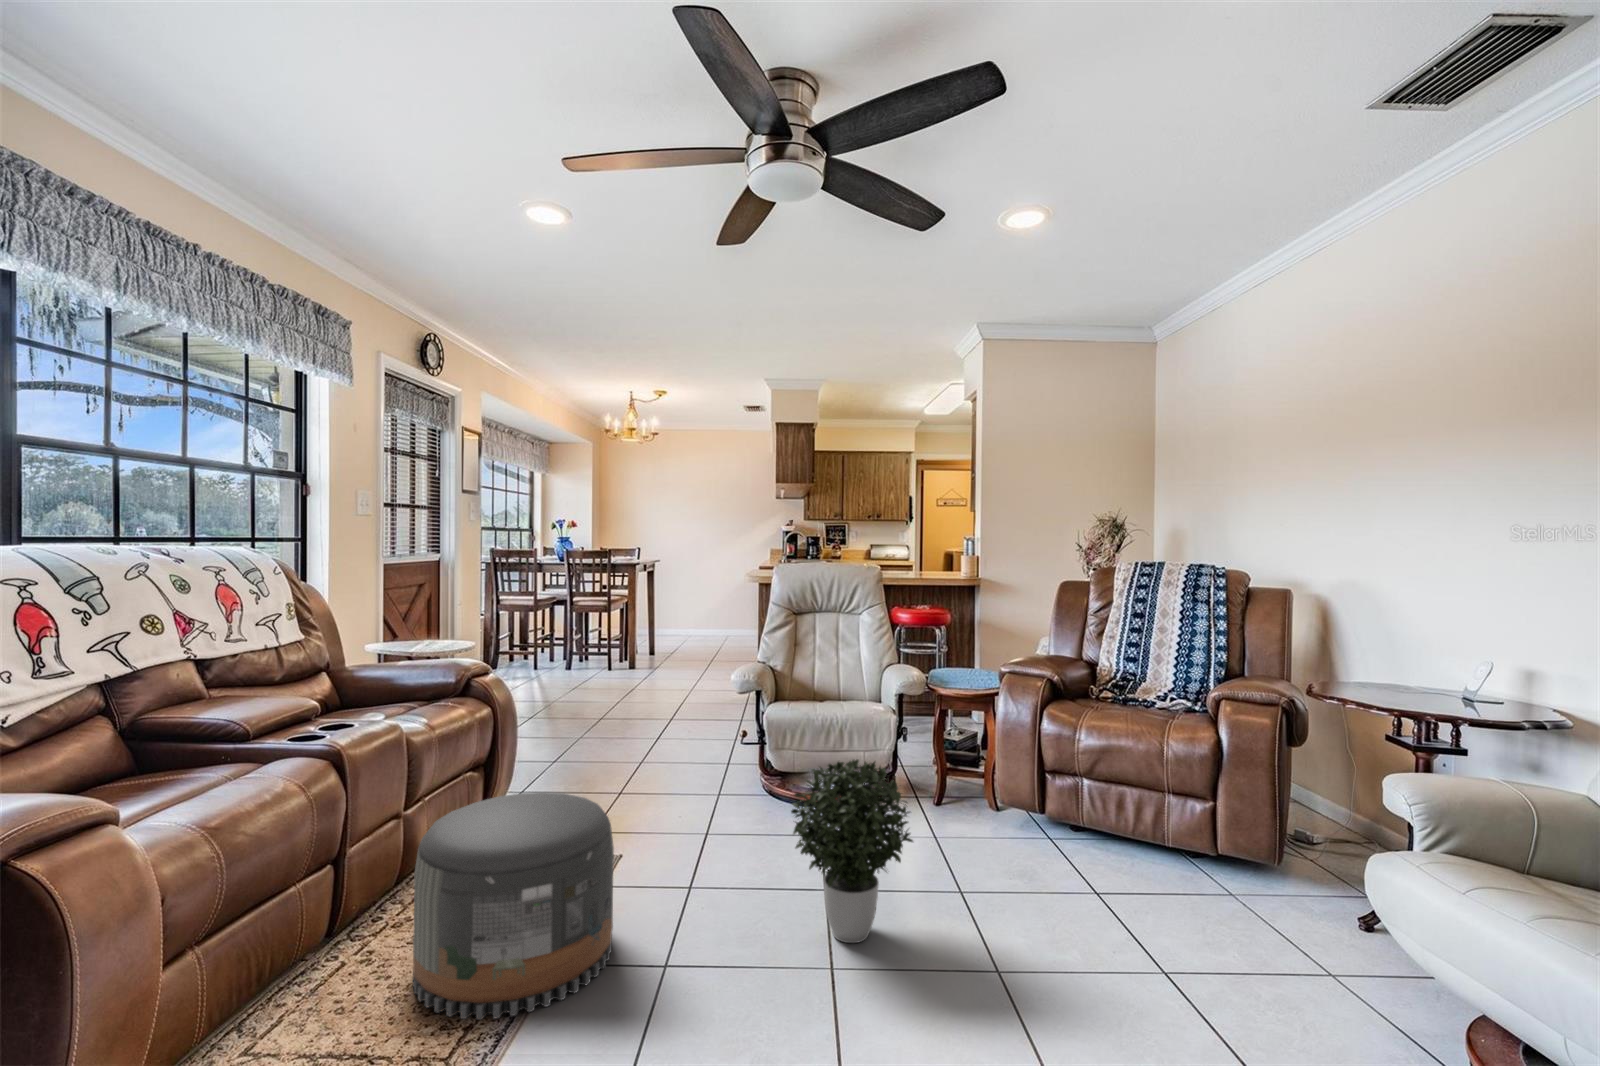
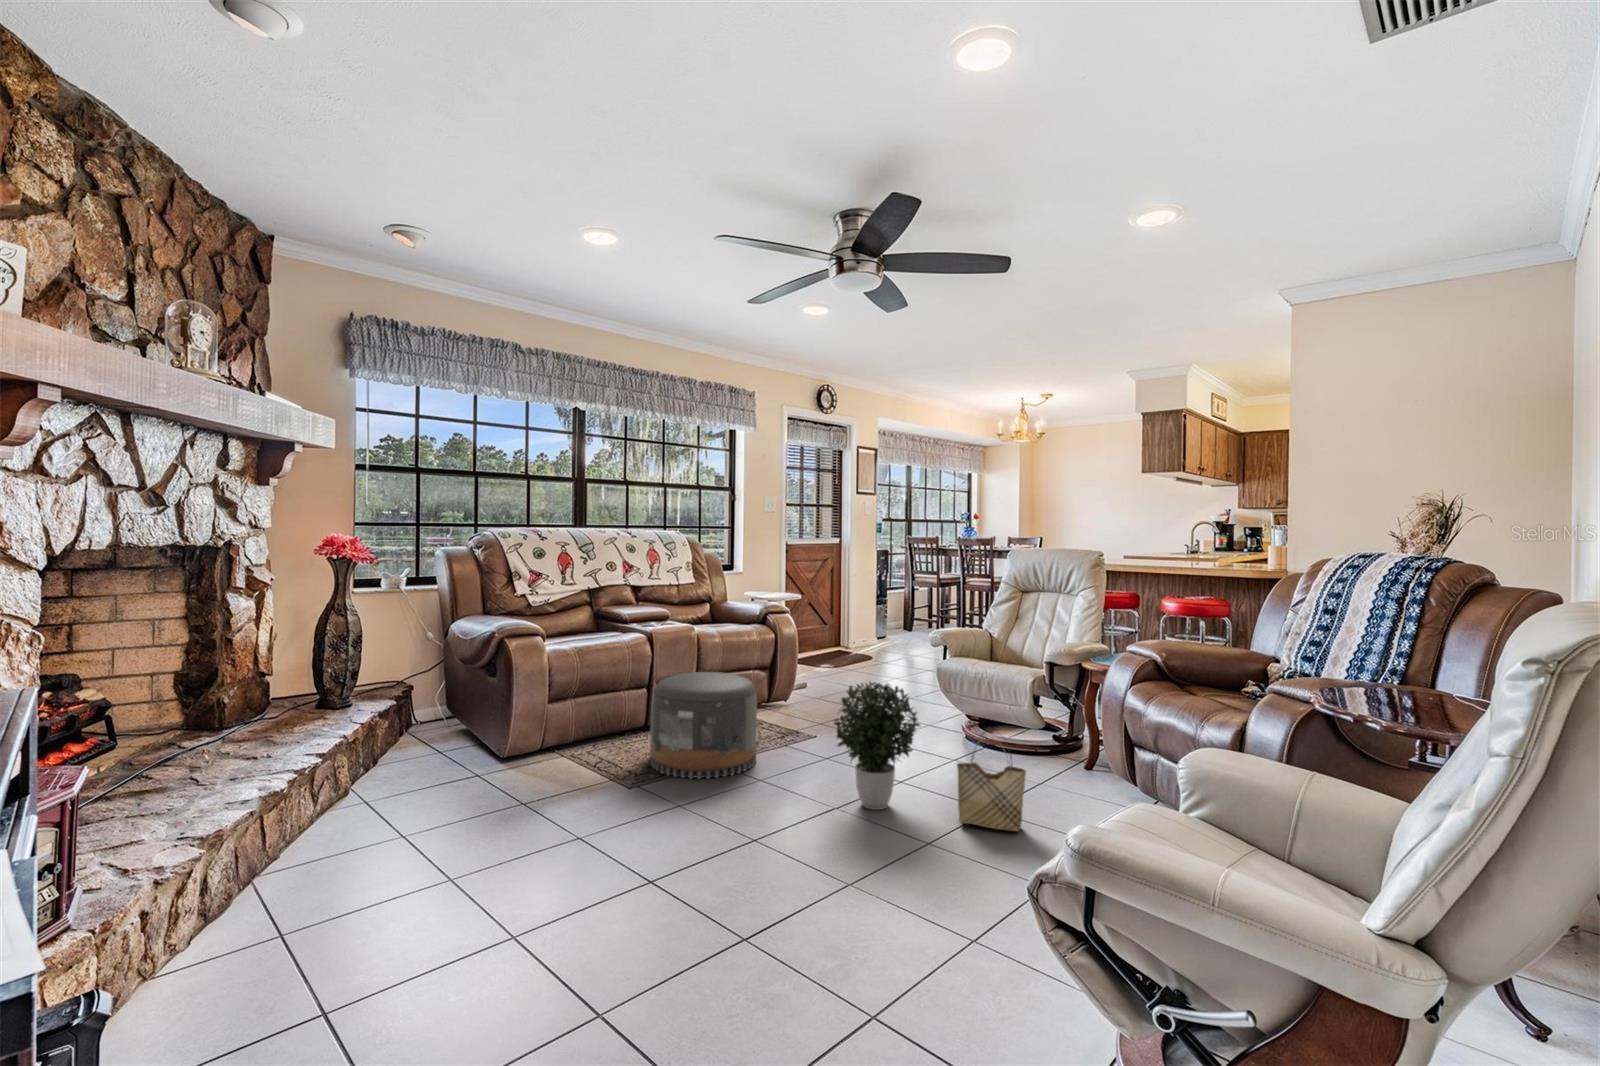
woven basket: none [952,791,1024,919] -> present [957,730,1026,831]

